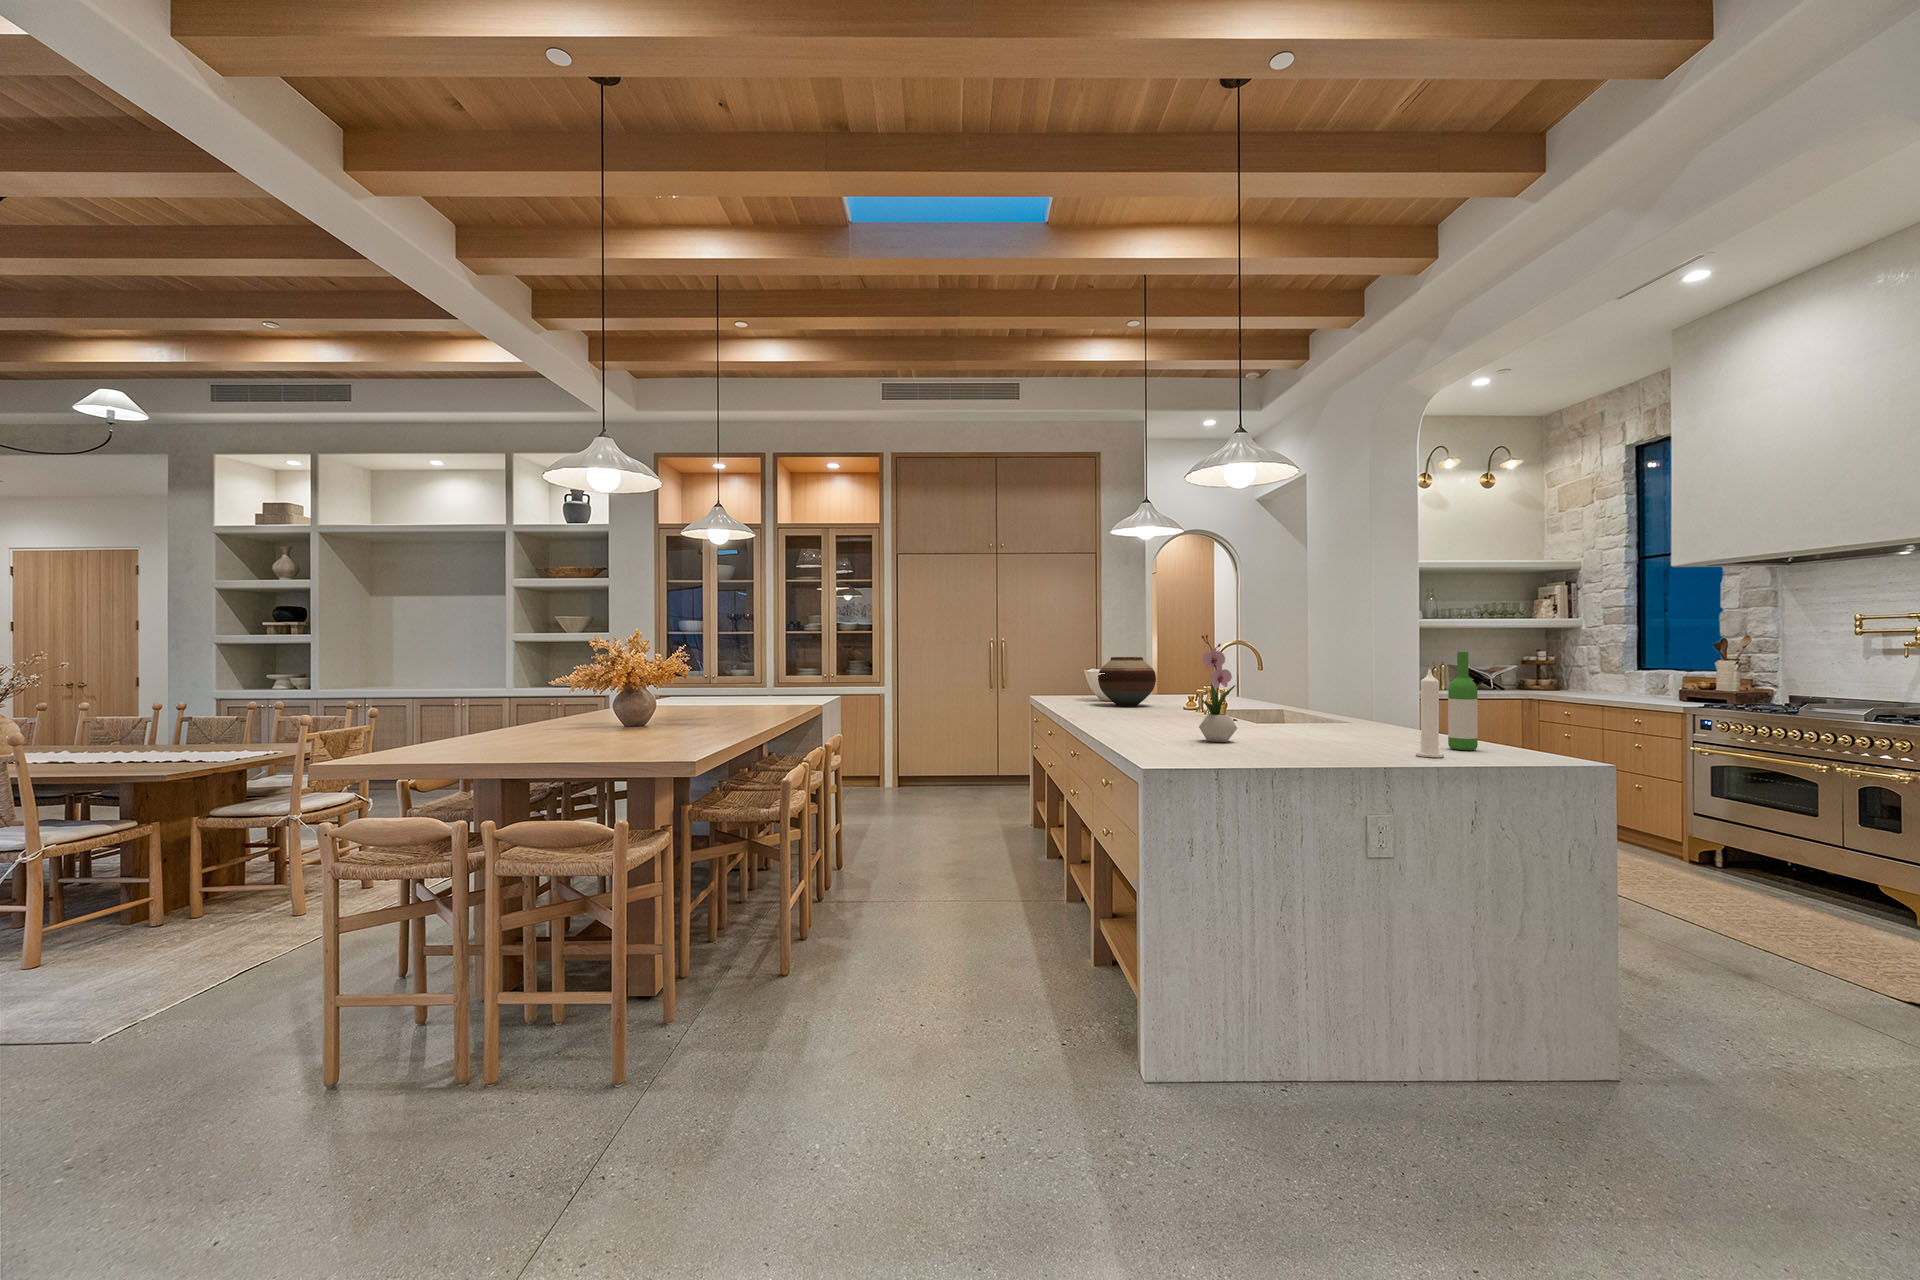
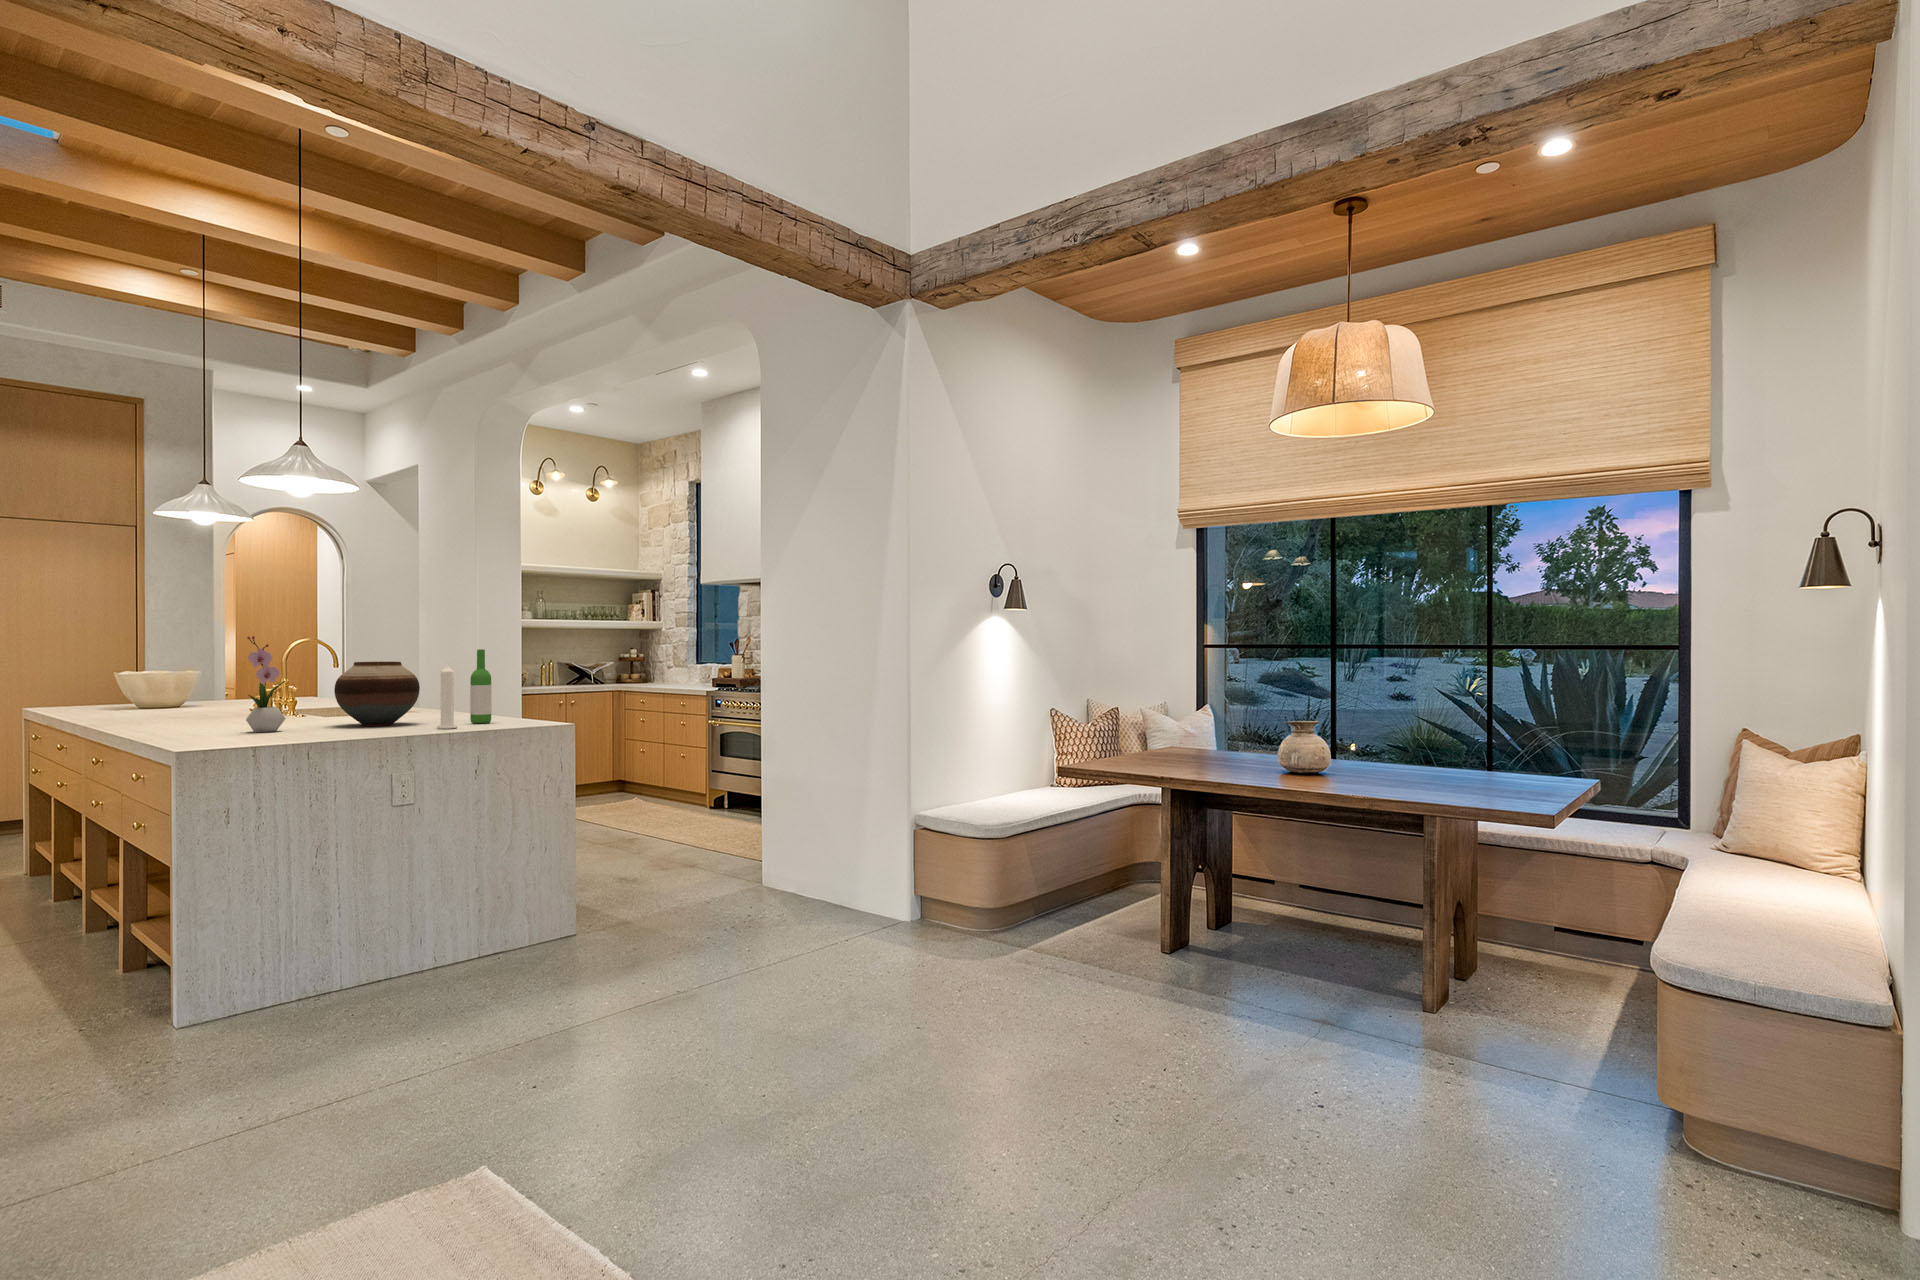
vase: present [1098,657,1156,707] -> present [334,661,420,726]

